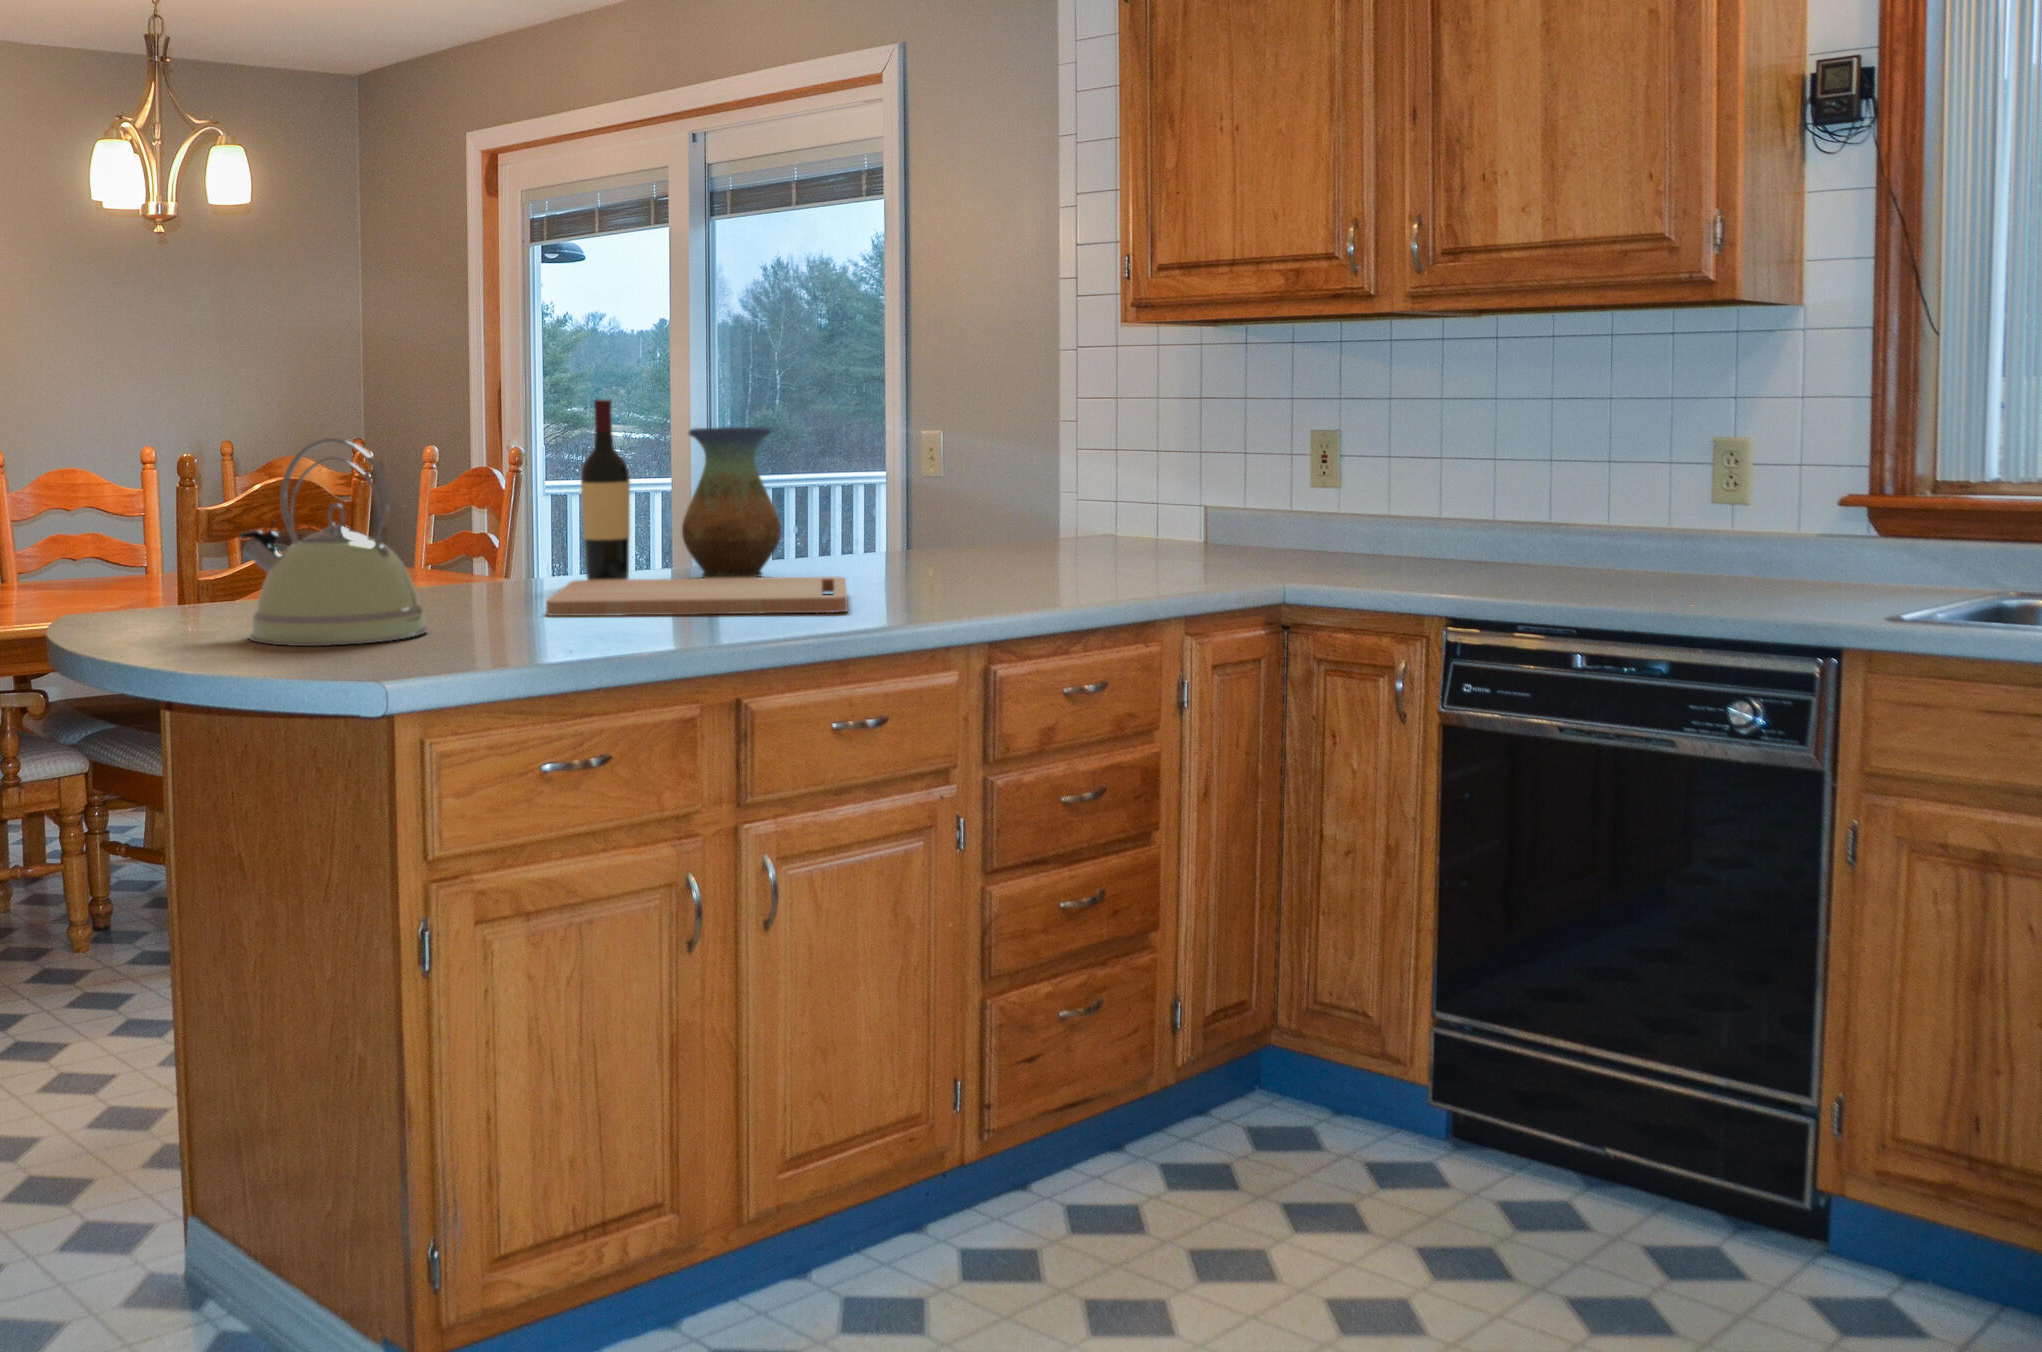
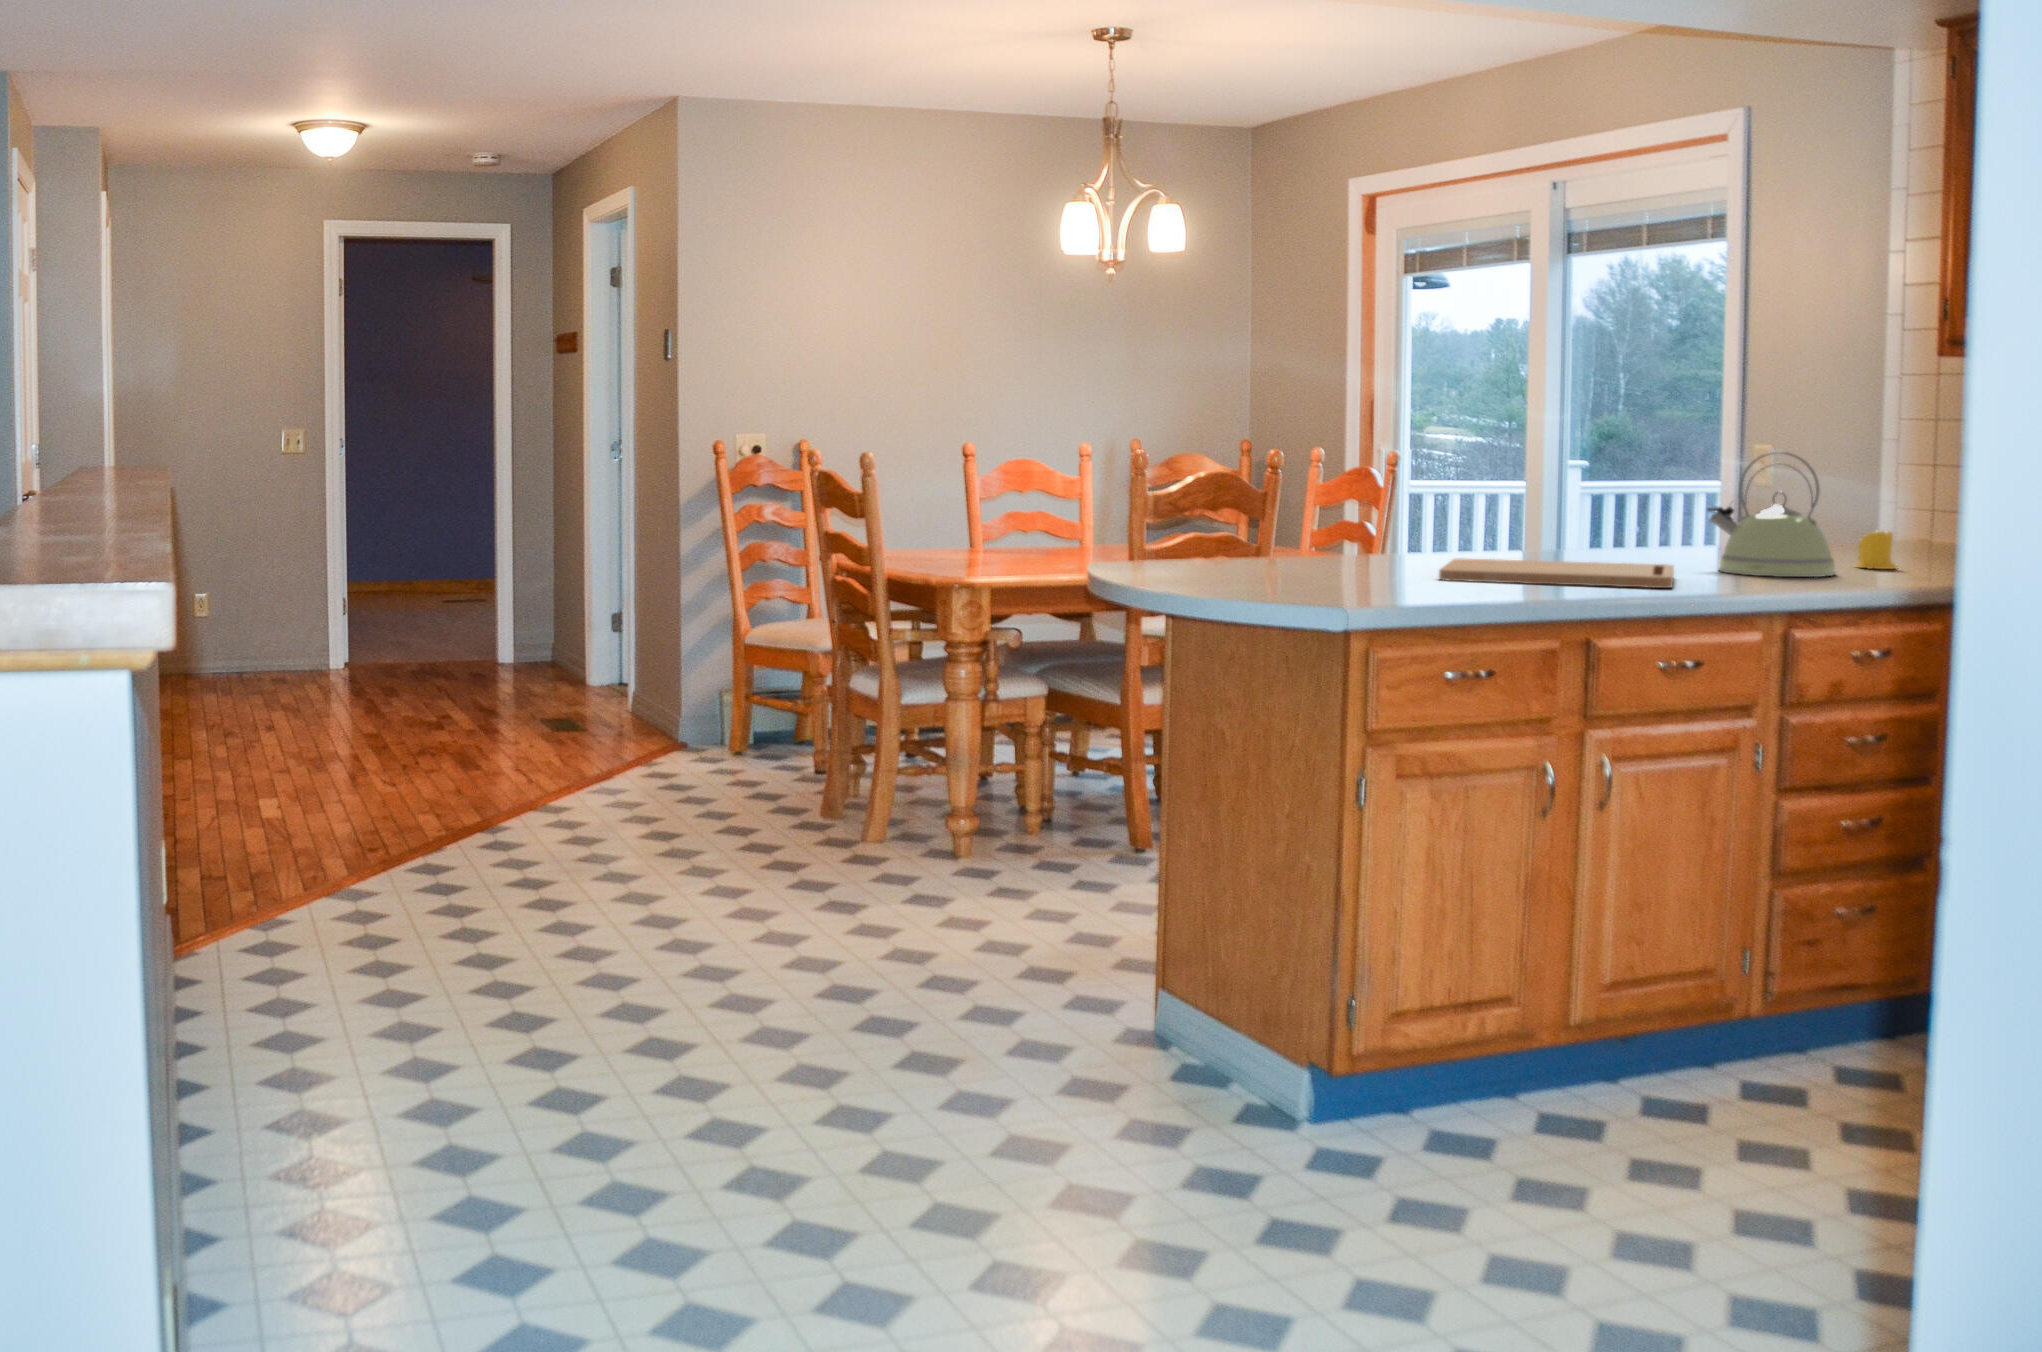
wine bottle: present [581,399,630,580] -> none [1460,423,1499,563]
vase: present [682,427,781,578] -> none [1540,446,1622,565]
kettle: present [239,438,428,646] -> present [1708,451,1836,577]
candle: none [1038,519,1085,567] -> present [1856,531,1897,569]

